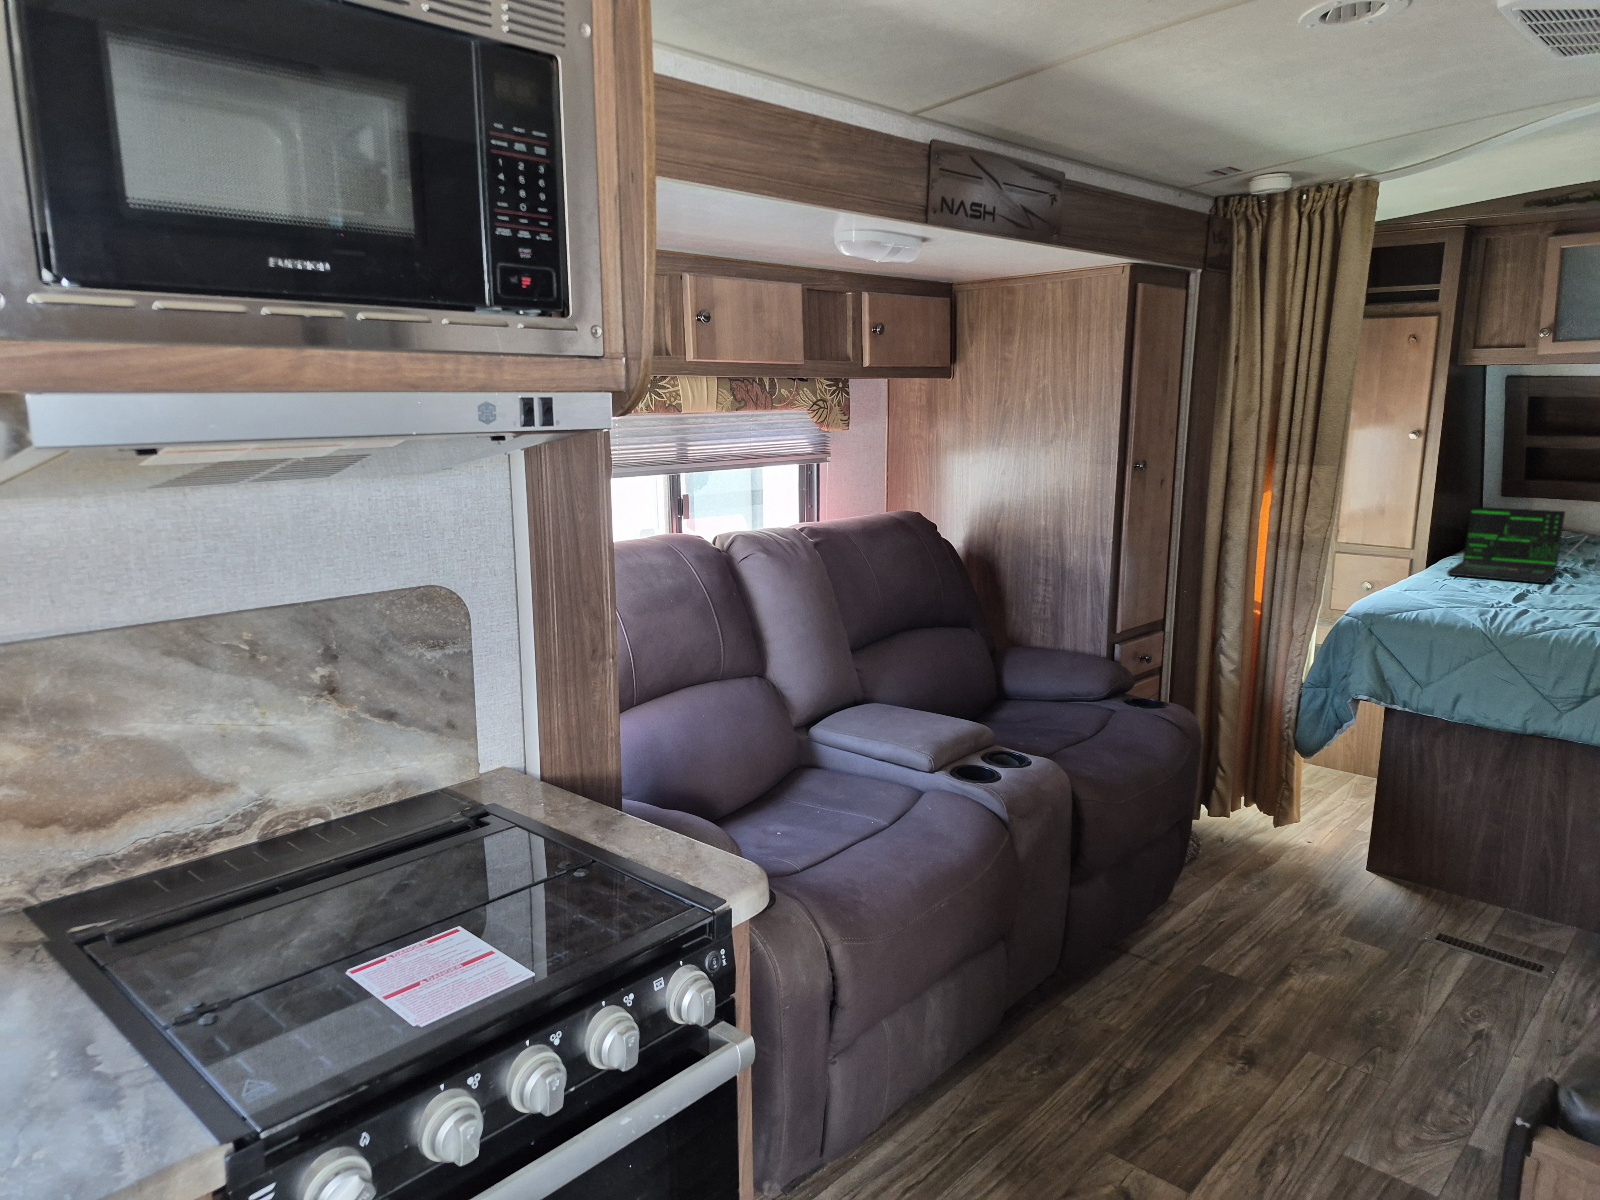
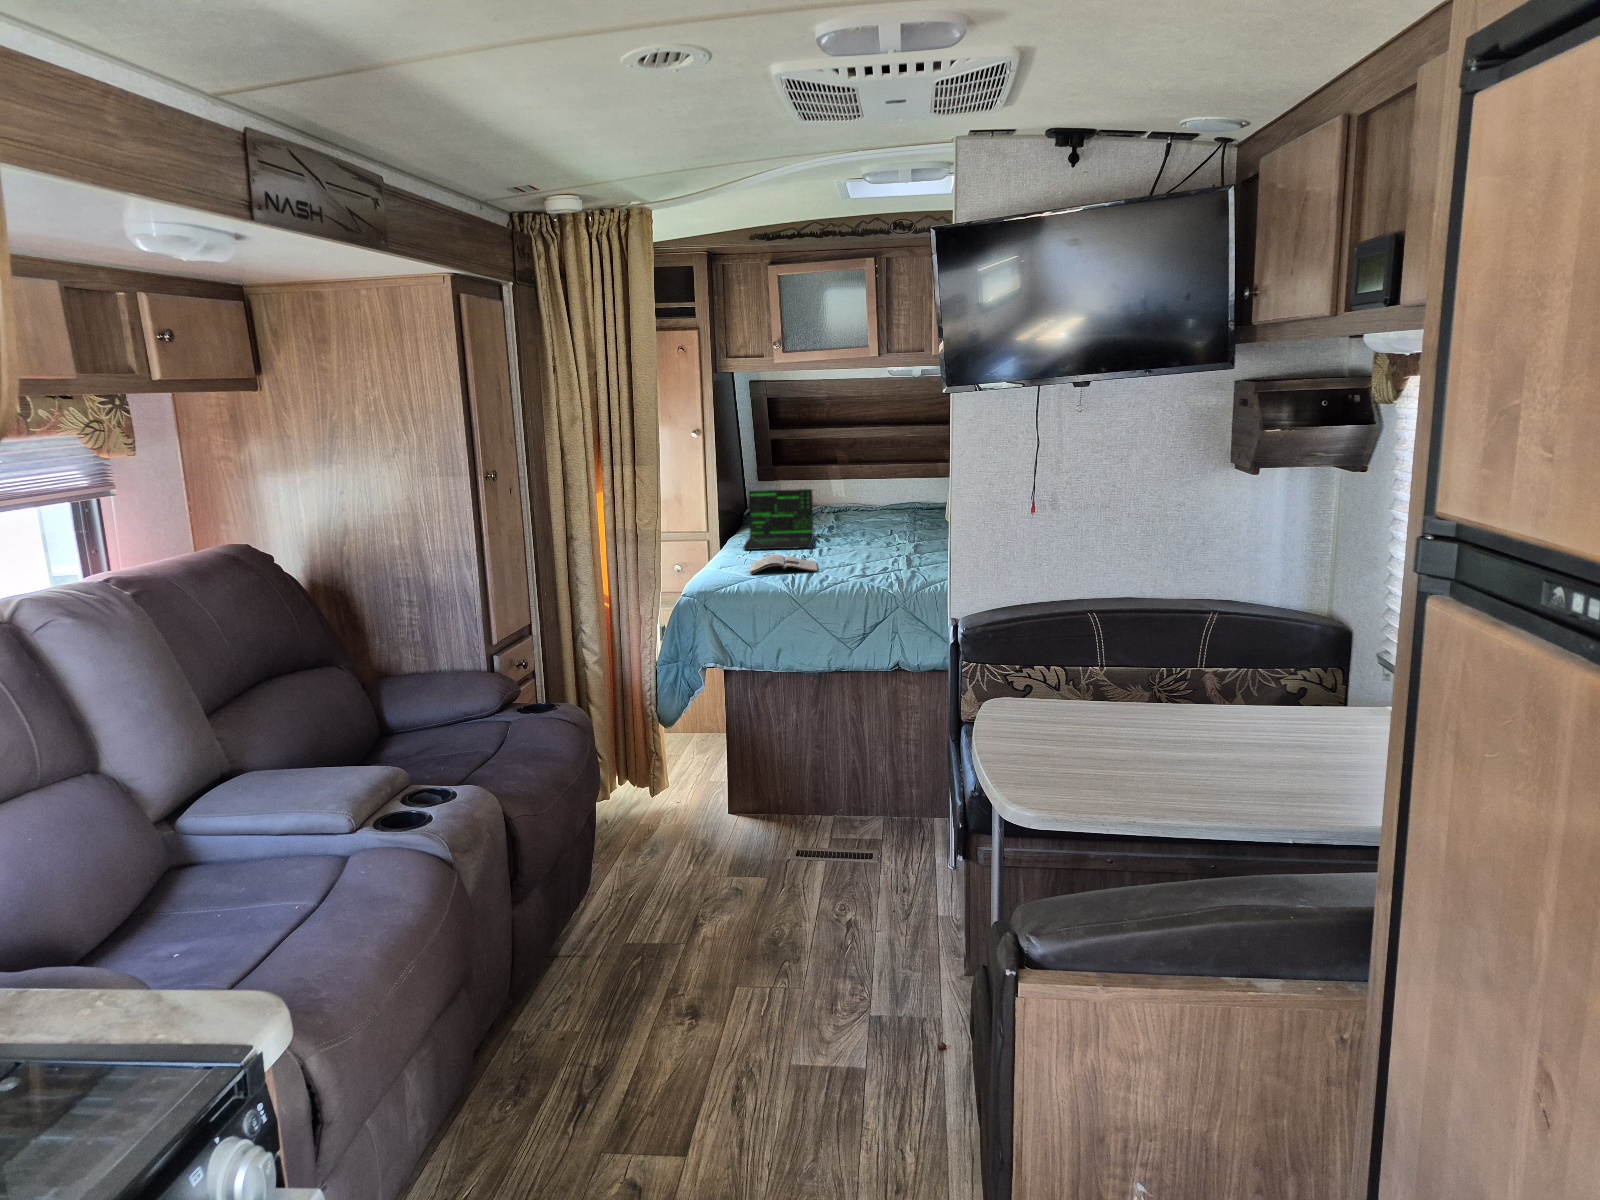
magazine: none [1441,584,1544,612] -> present [750,555,817,574]

